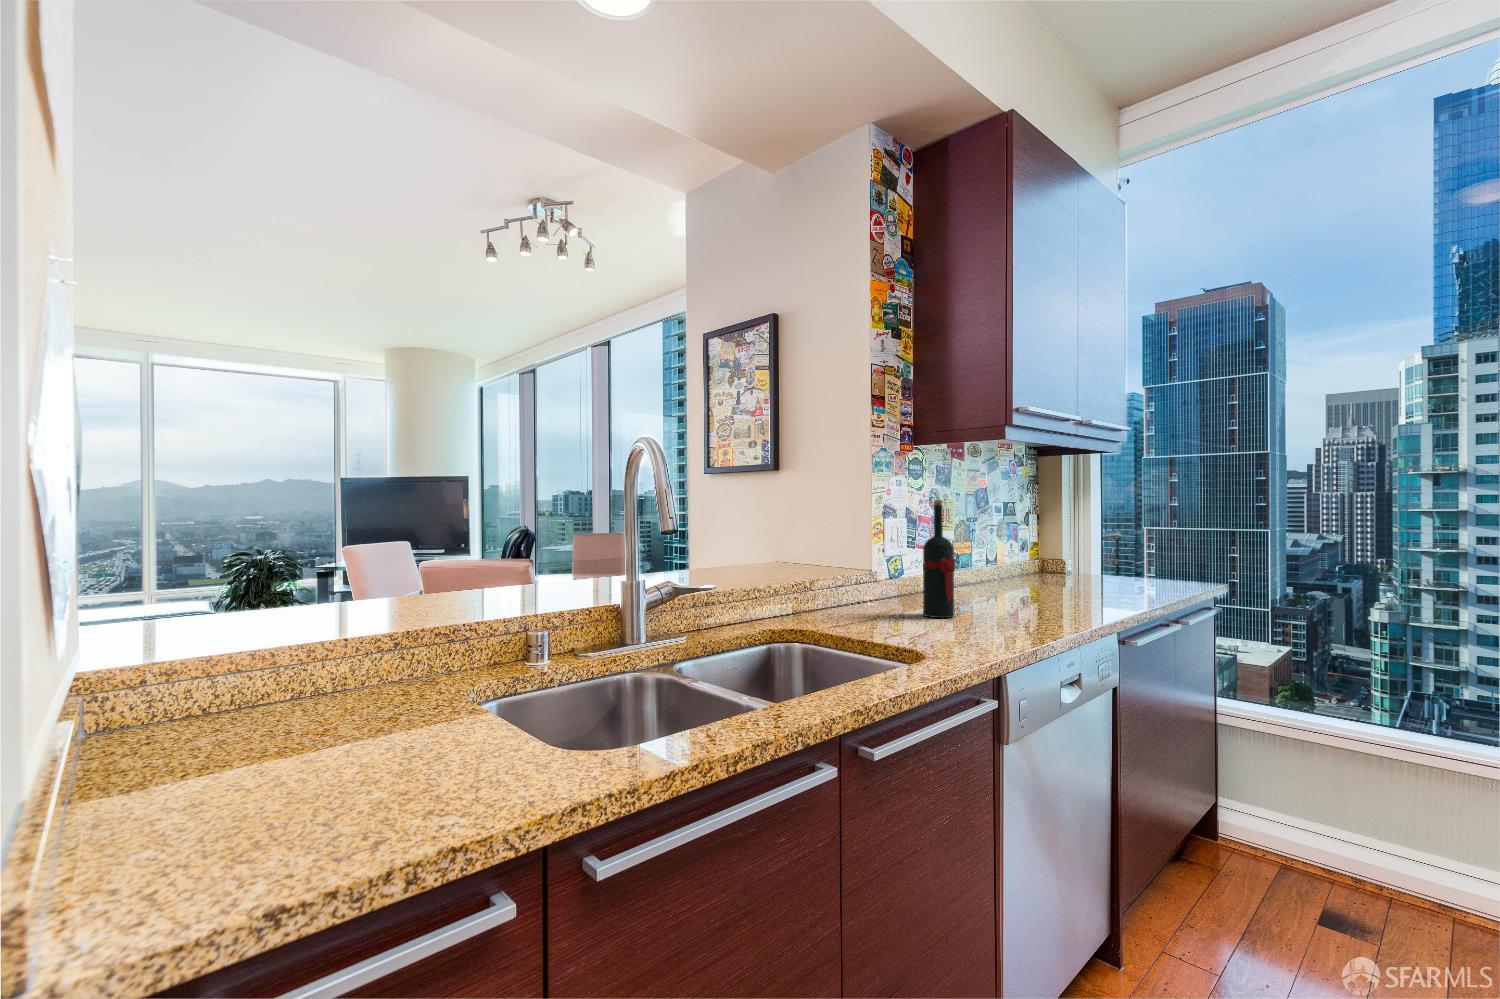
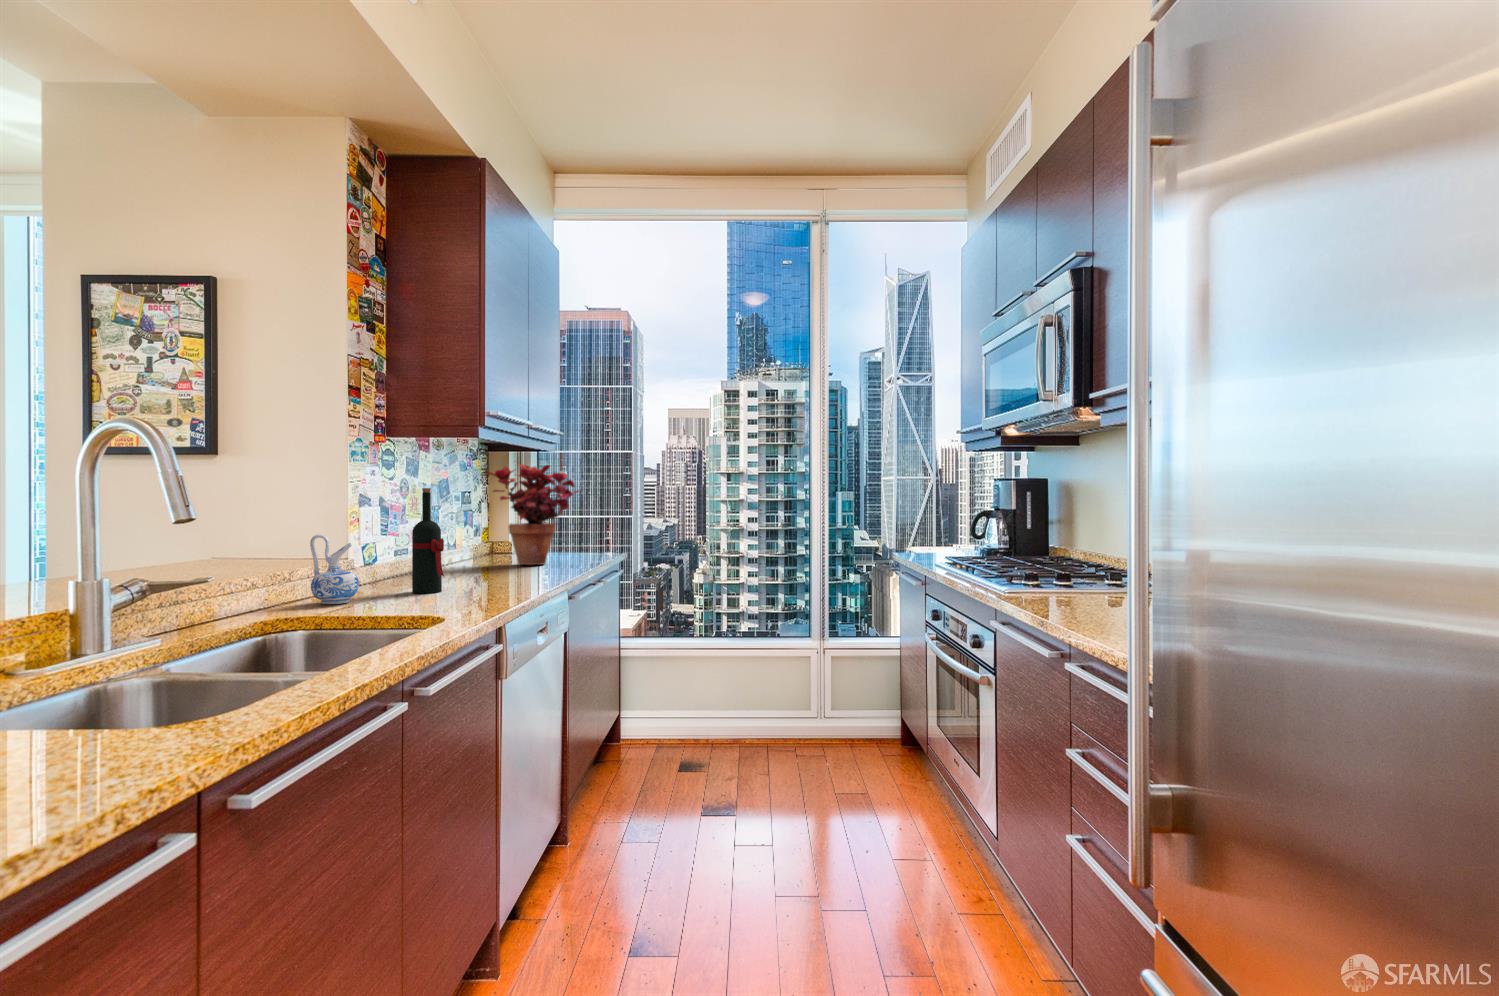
potted plant: none [1029,467,1153,592] -> present [487,464,579,565]
ceramic pitcher: none [823,548,866,620] -> present [310,534,359,604]

